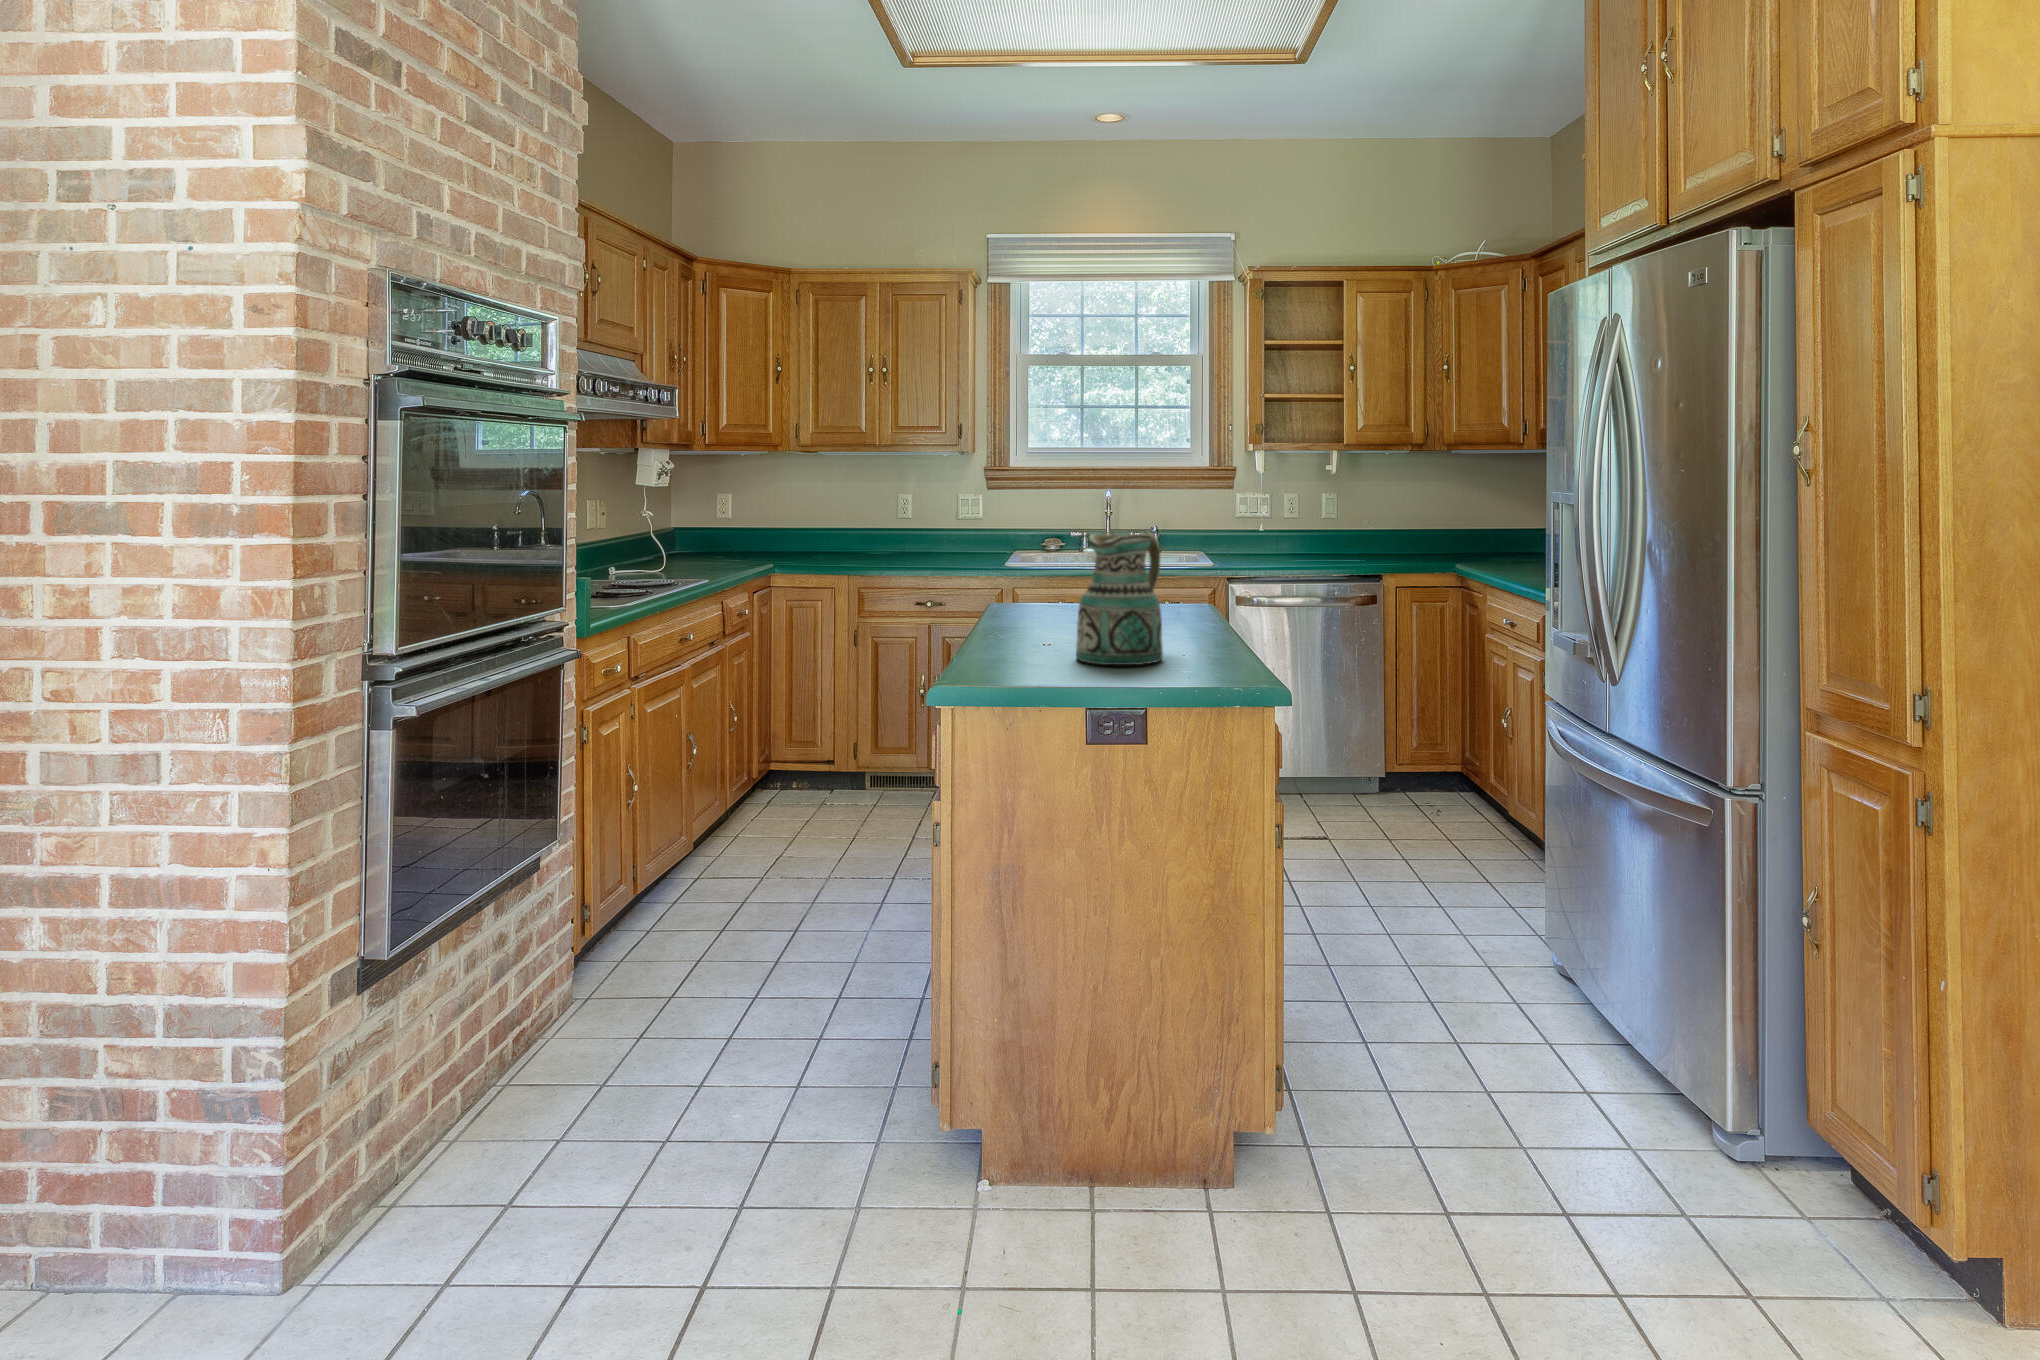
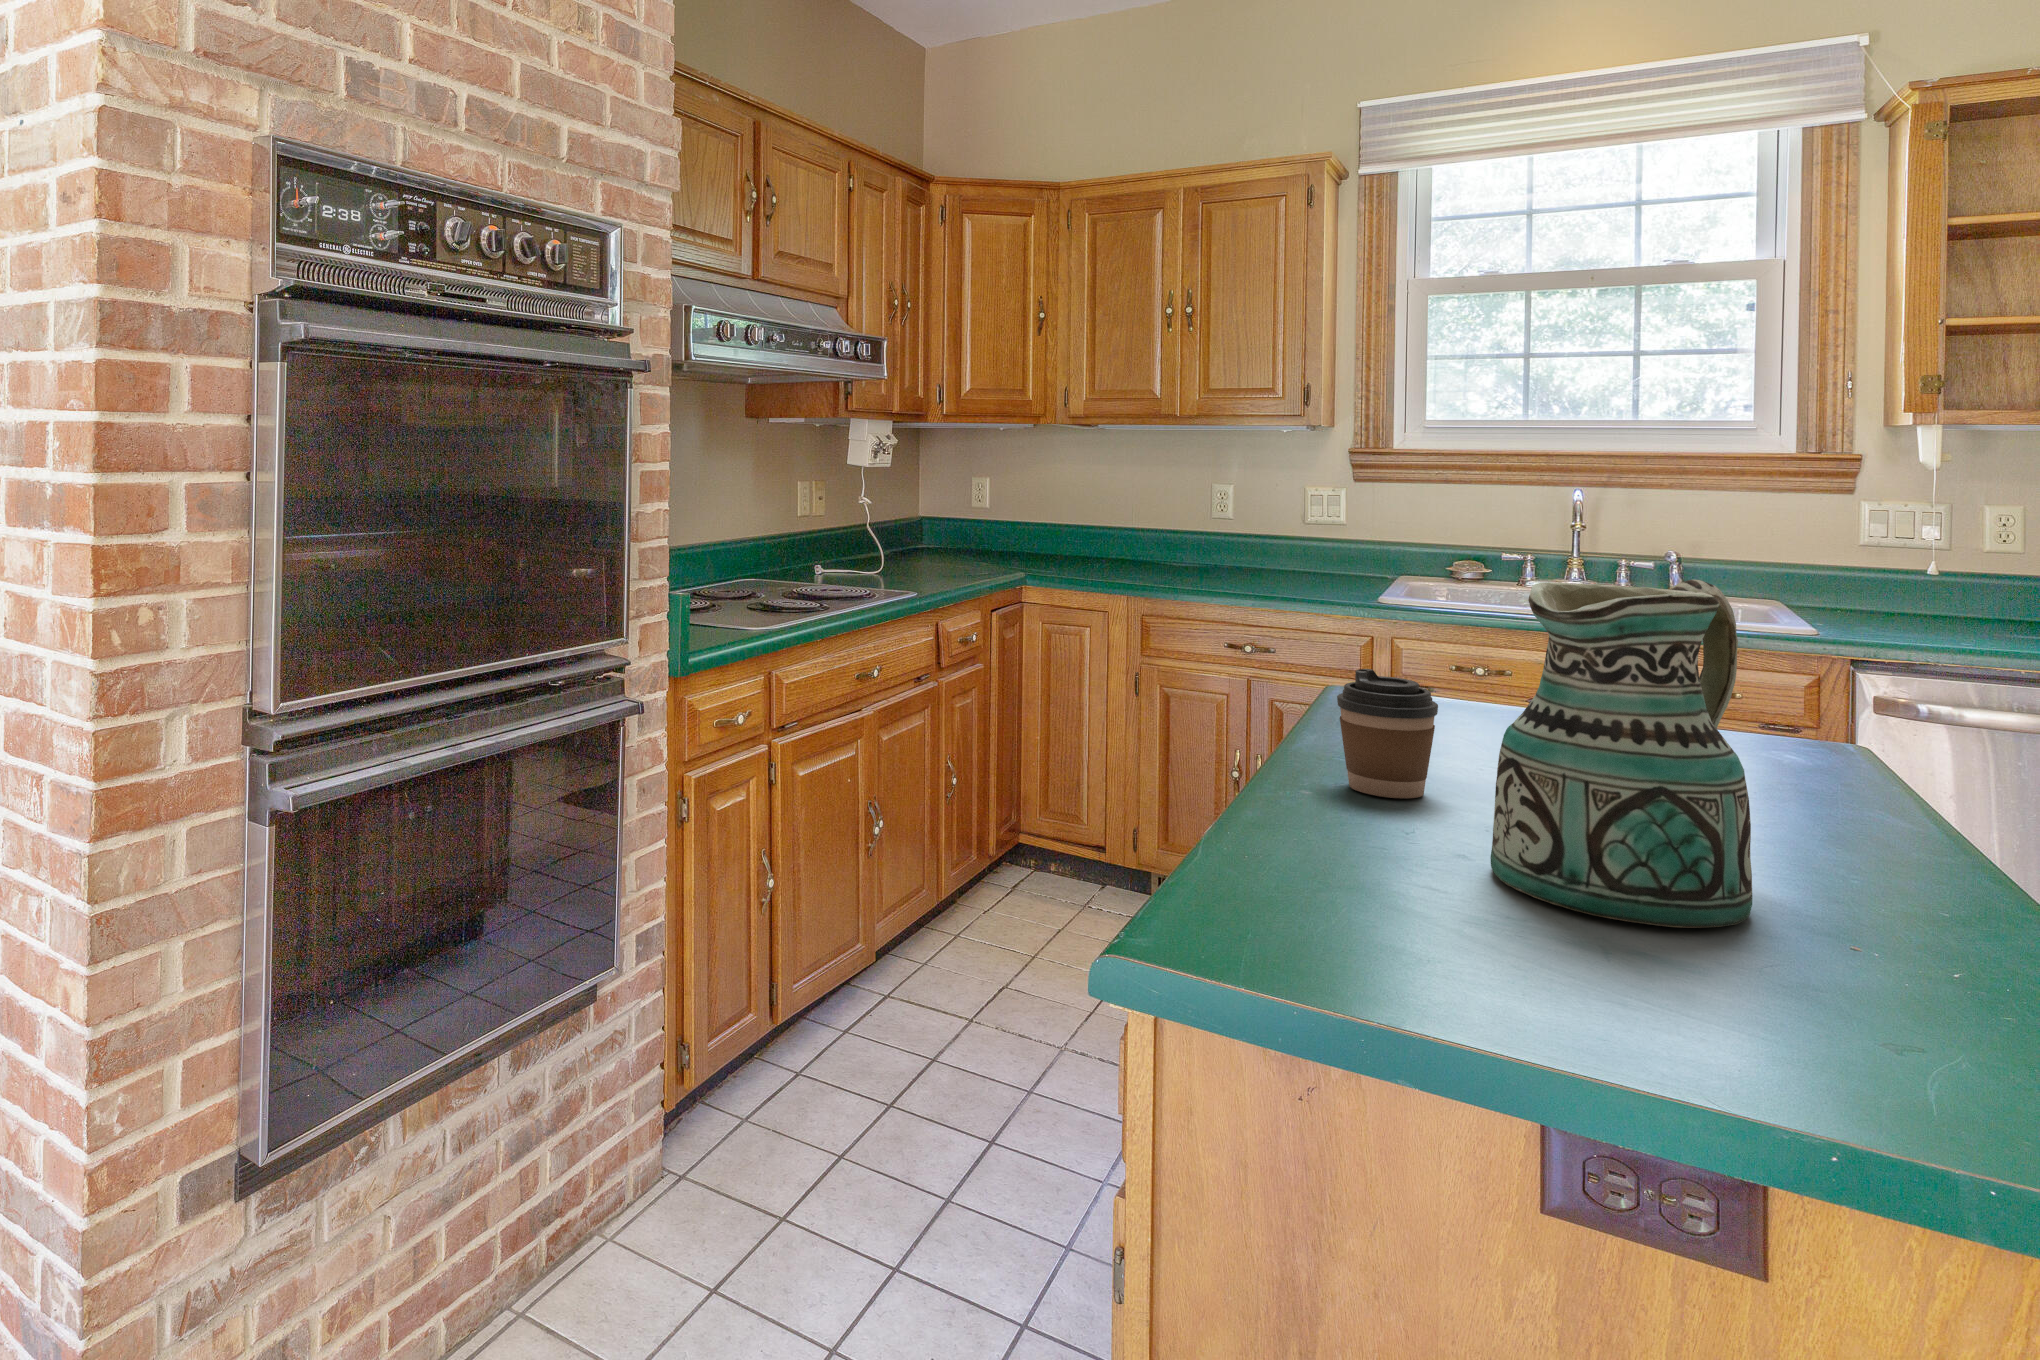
coffee cup: none [1011,584,1054,643] -> present [1337,669,1438,798]

